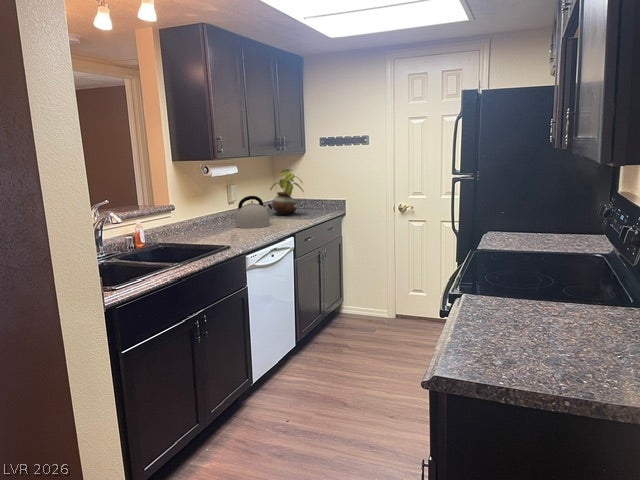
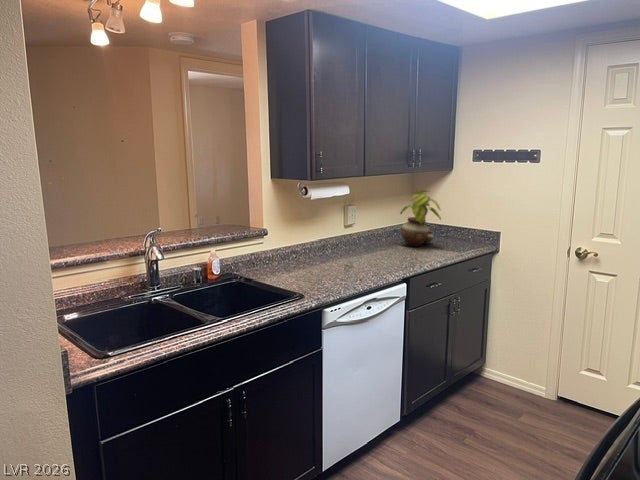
kettle: present [235,196,272,228] -> none [342,223,390,264]

